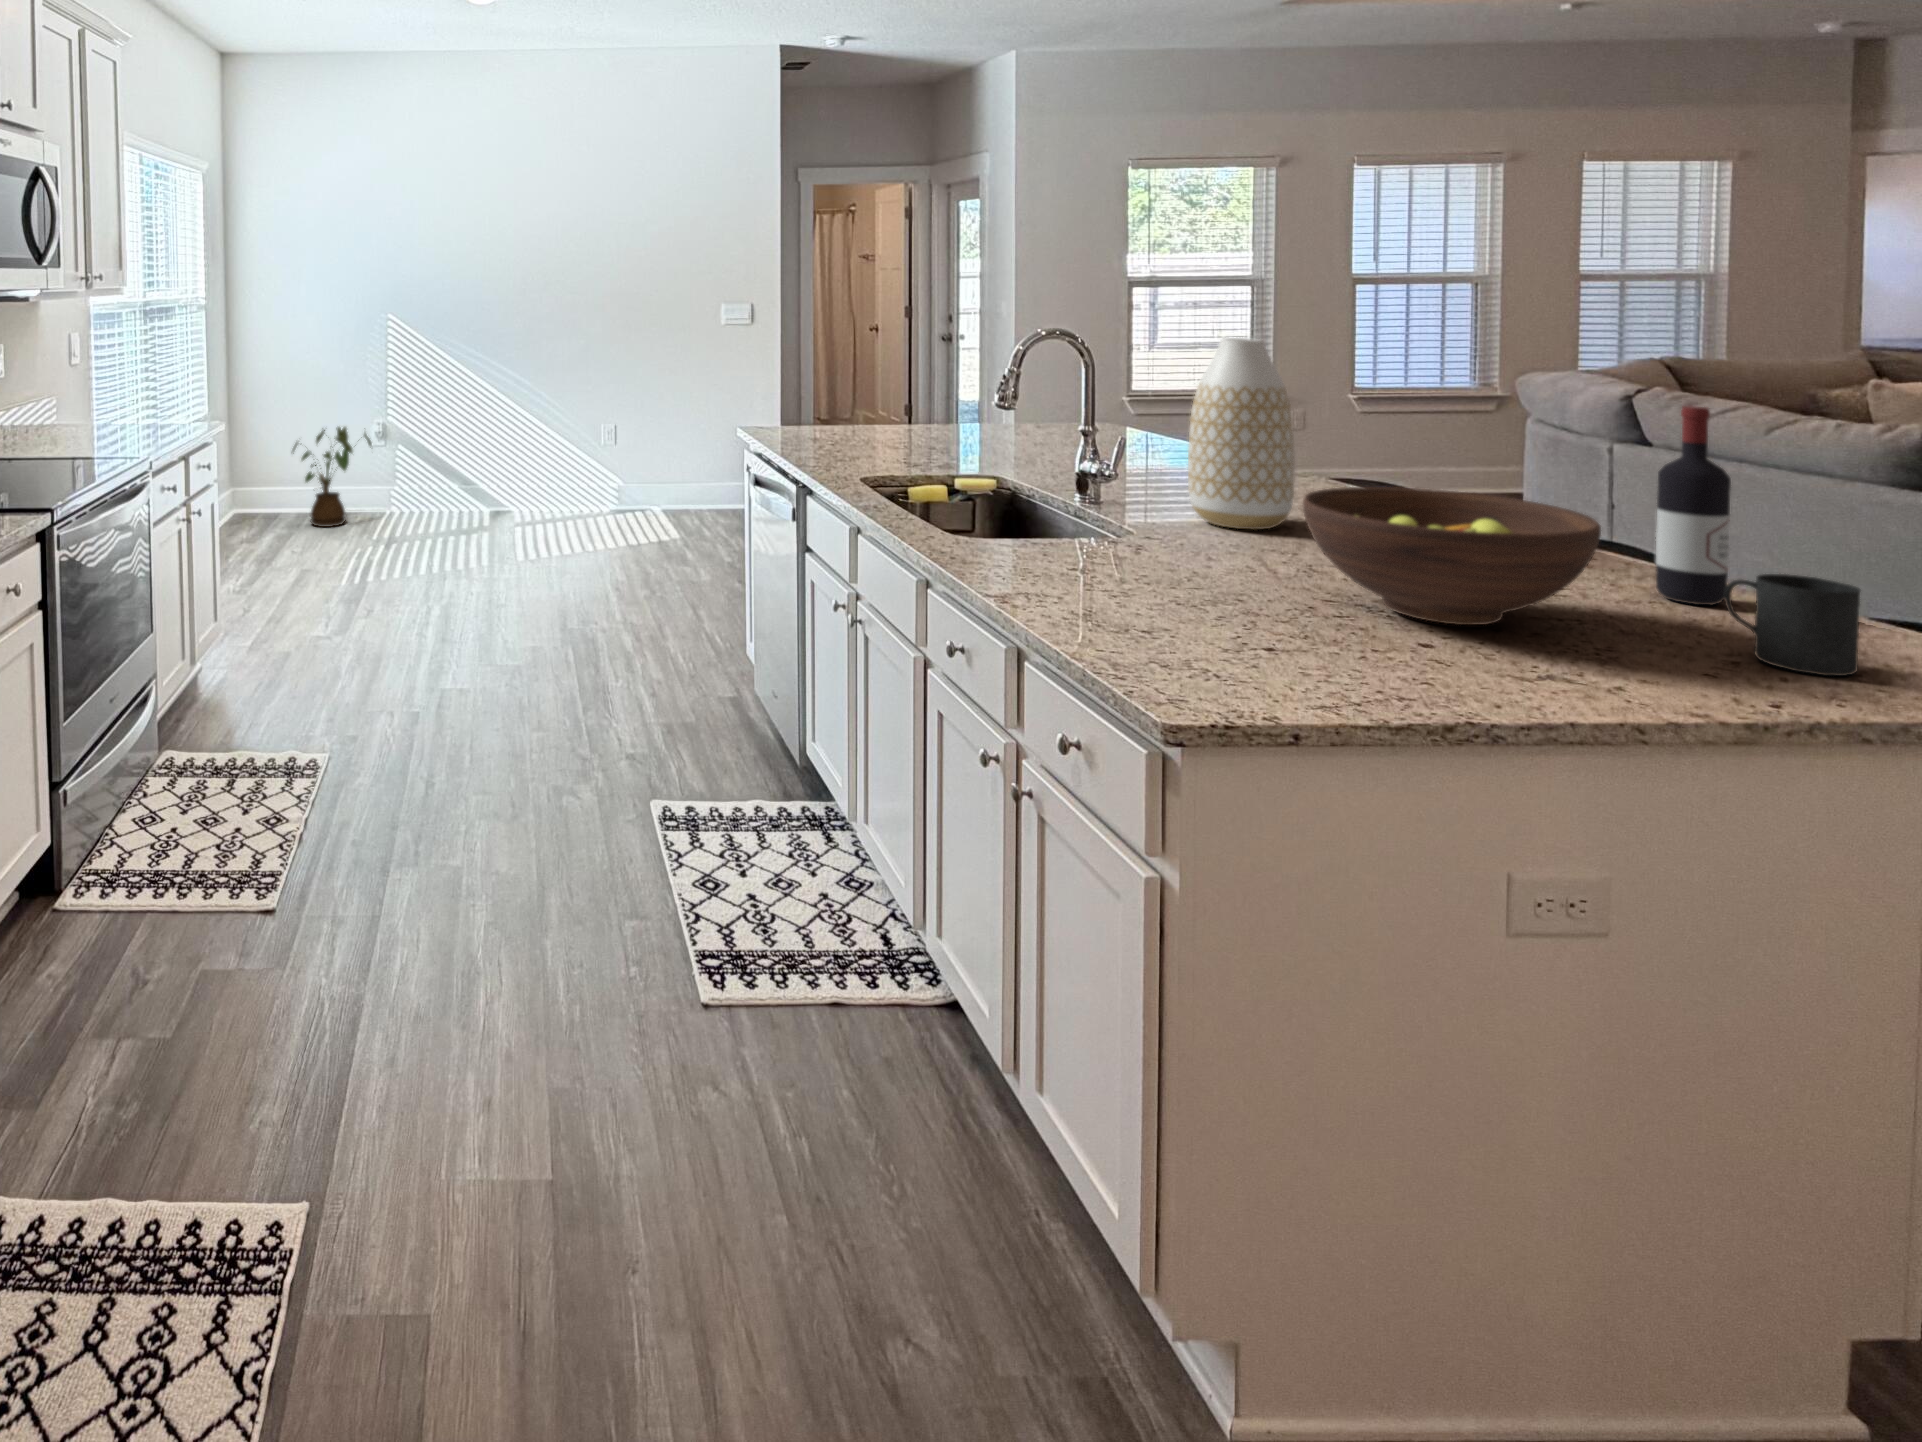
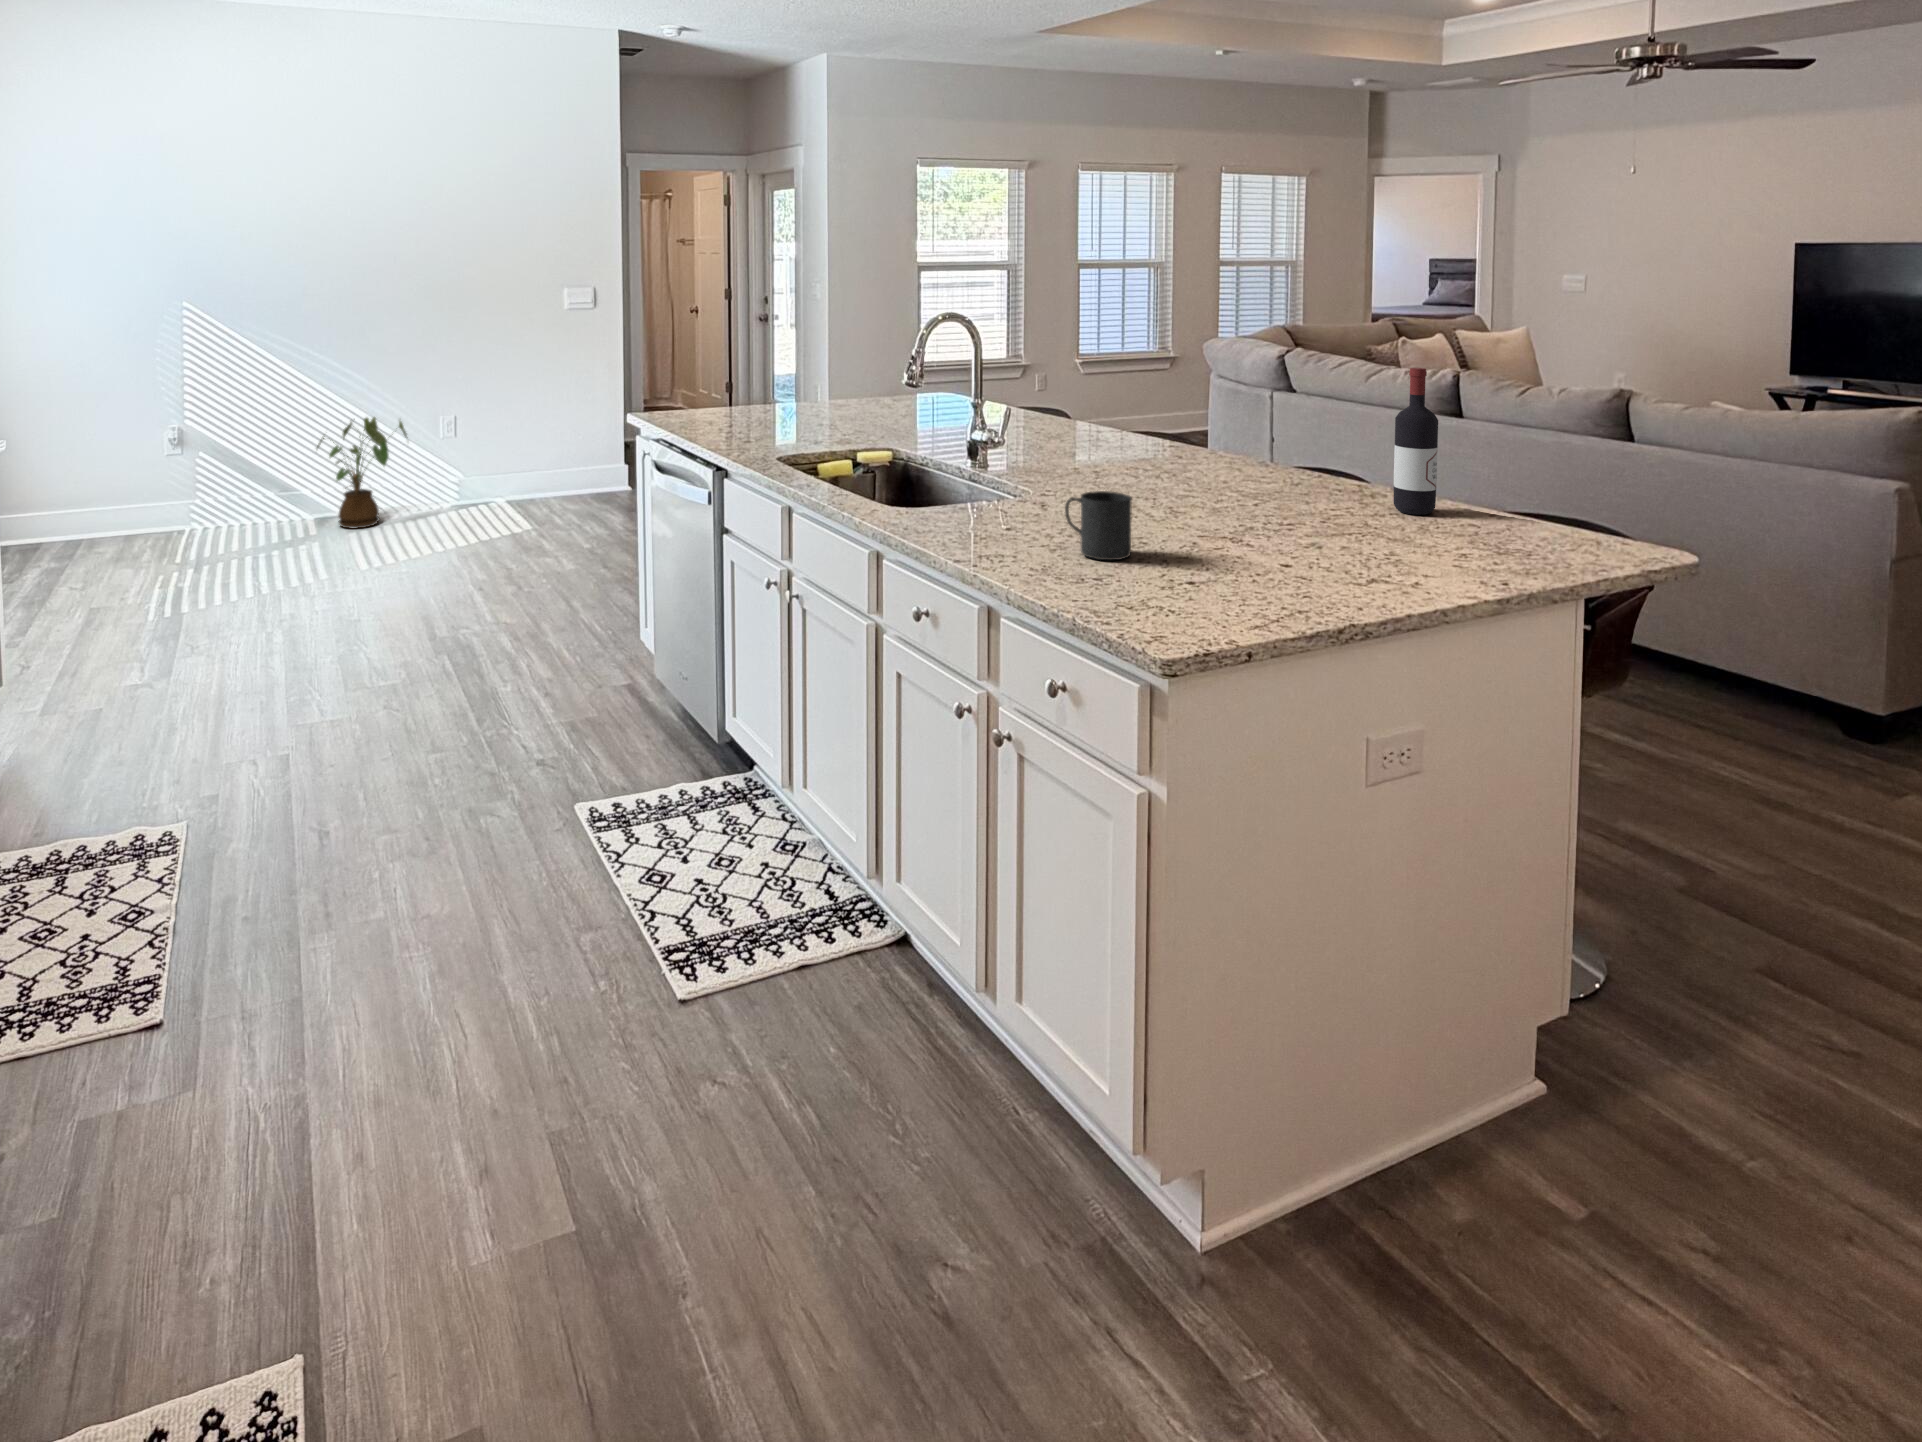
vase: present [1188,338,1295,530] -> none [1065,320,1143,482]
house plant: present [293,427,372,527] -> present [317,417,407,528]
fruit bowl: present [1303,487,1601,625] -> none [1187,441,1386,547]
mug: present [1724,574,1860,676] -> present [1065,491,1132,560]

